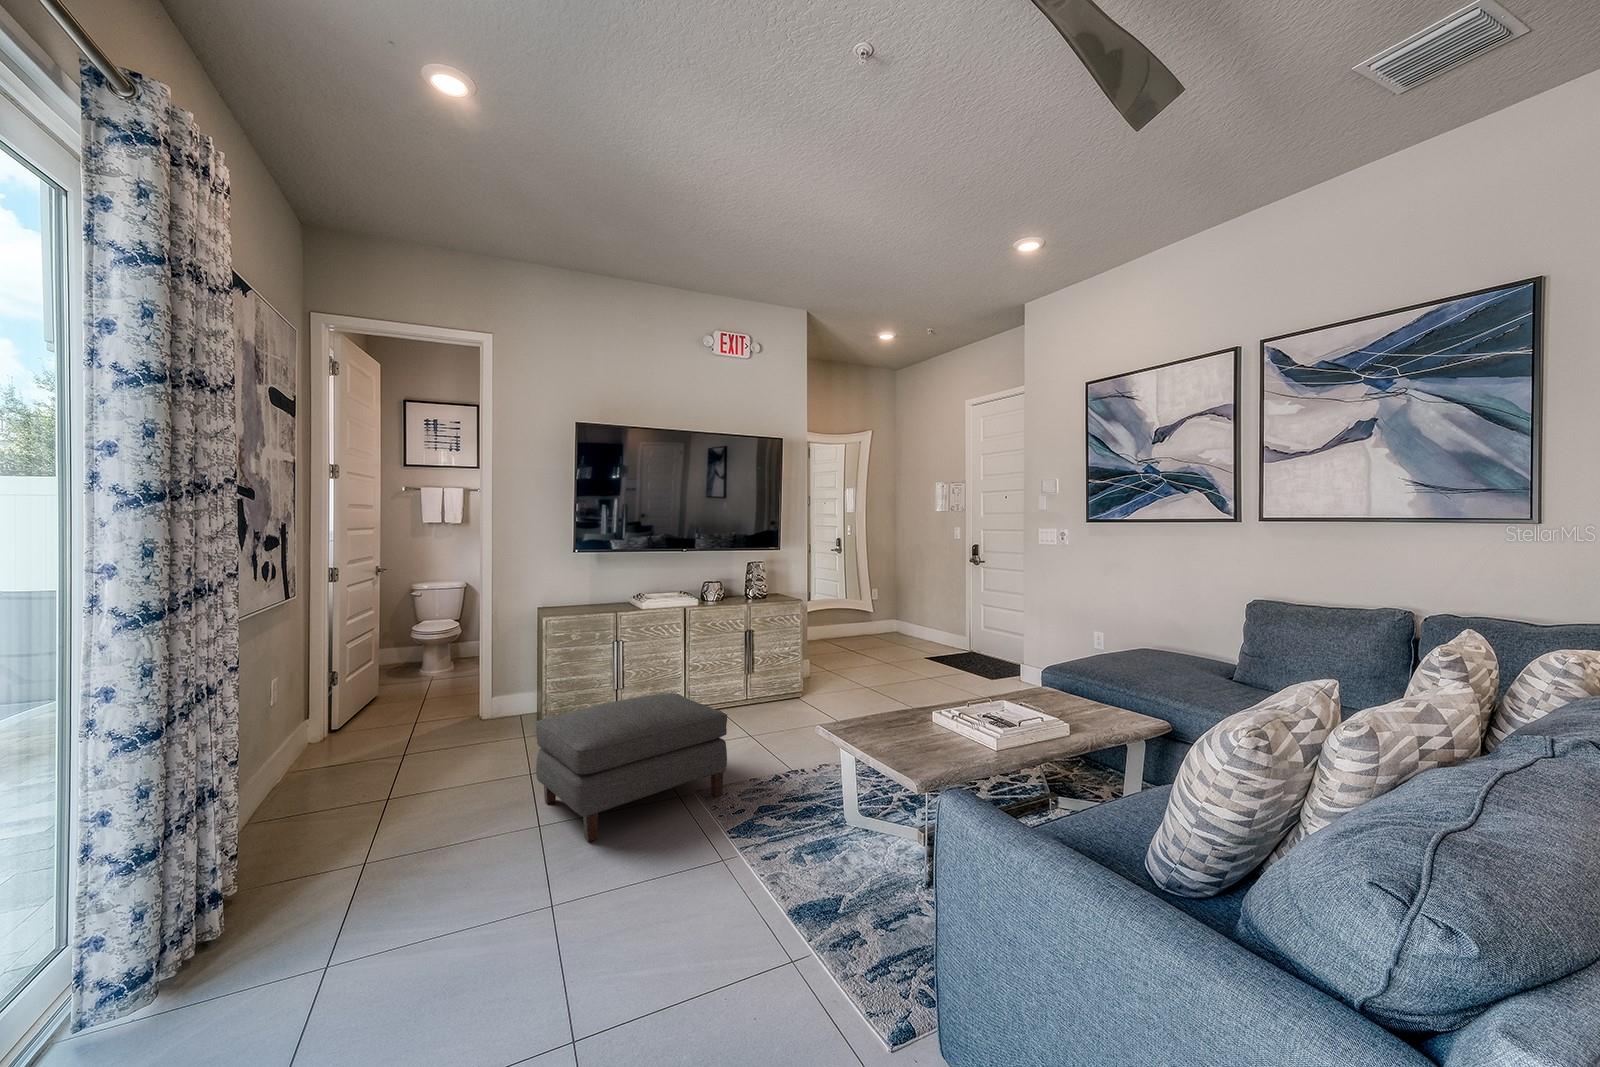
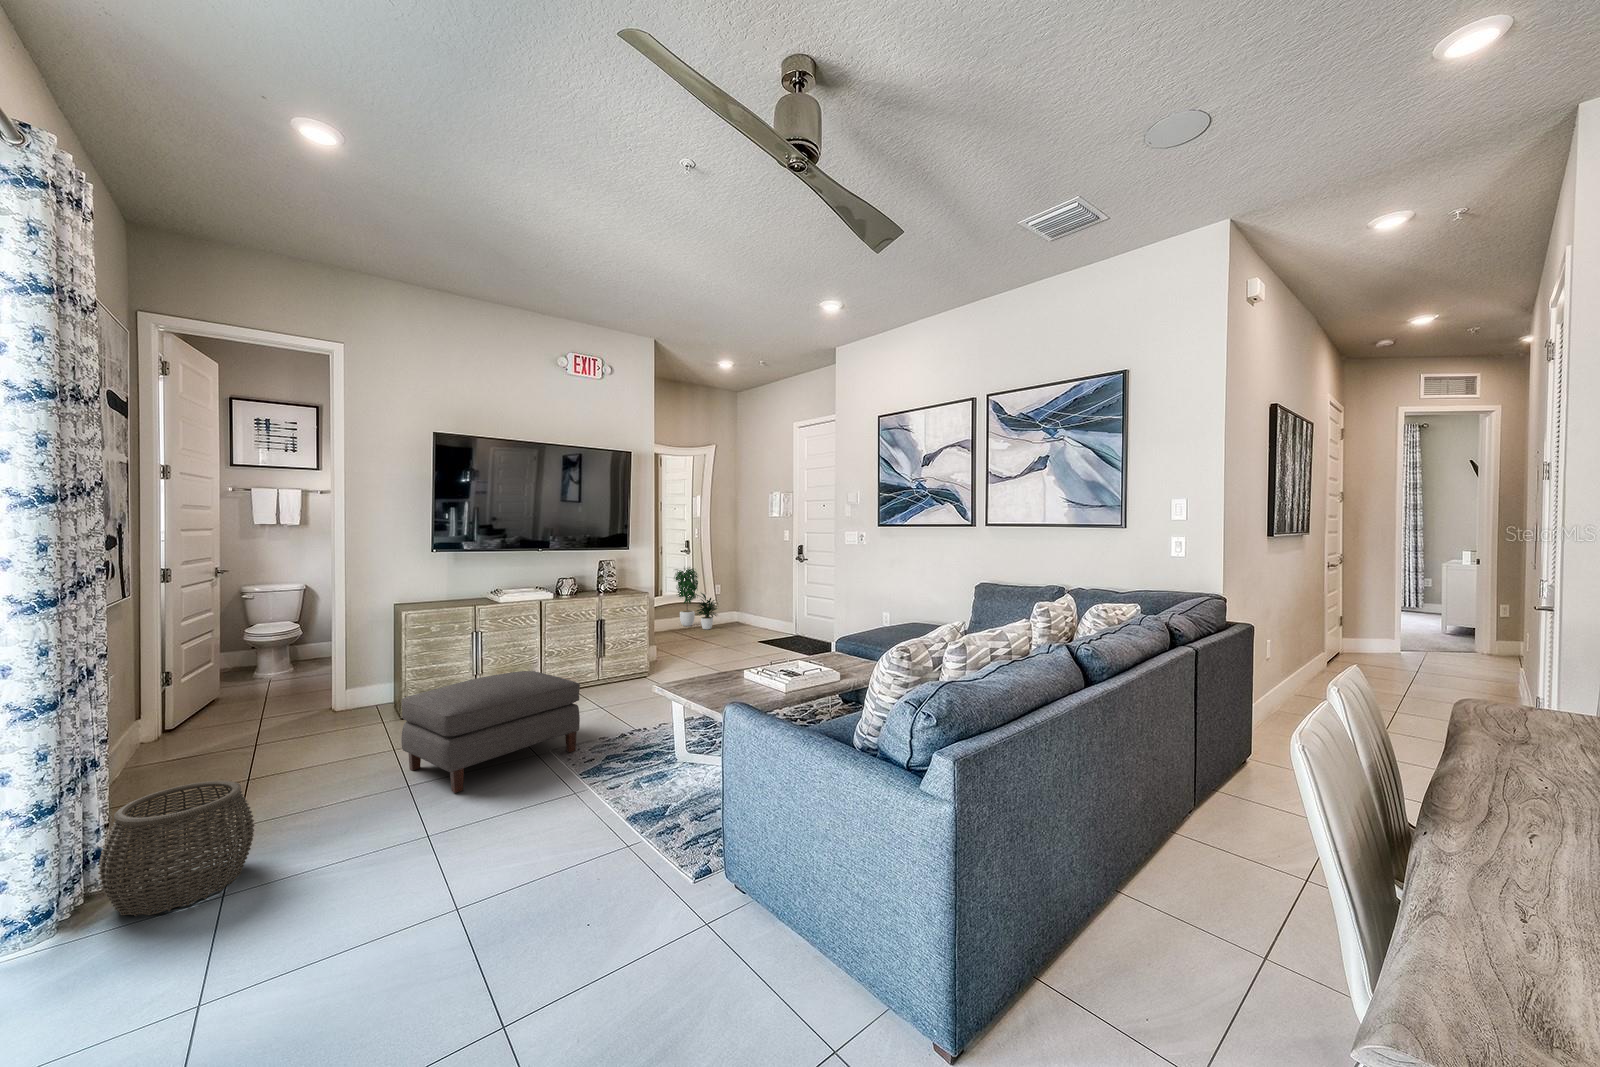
potted plant: none [824,567,879,643] -> present [674,567,717,629]
woven basket: none [215,816,374,975] -> present [98,781,255,916]

